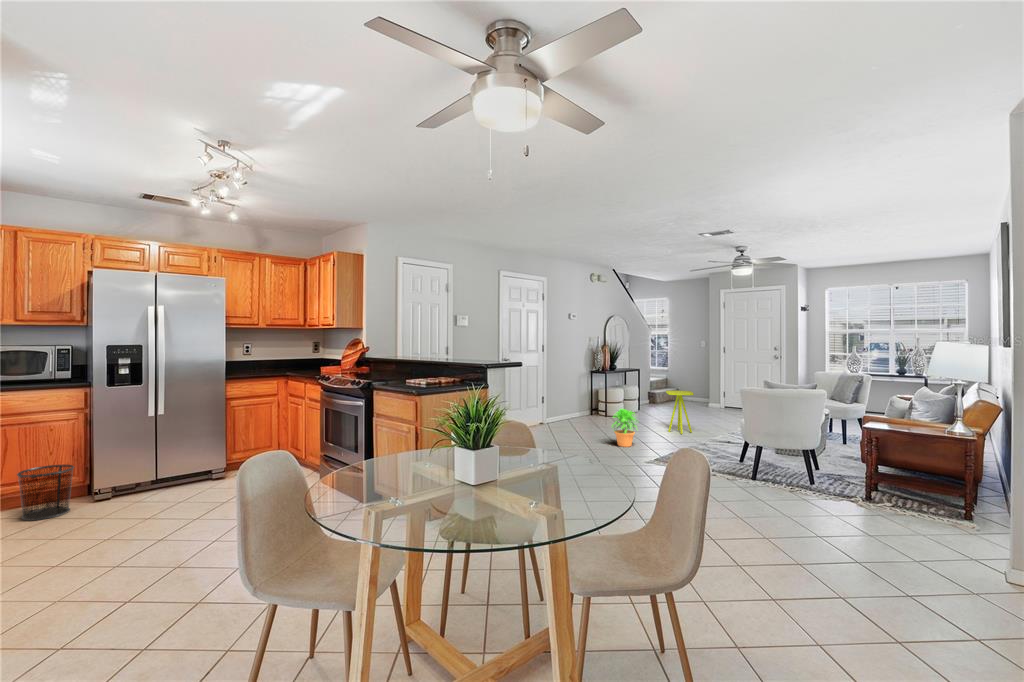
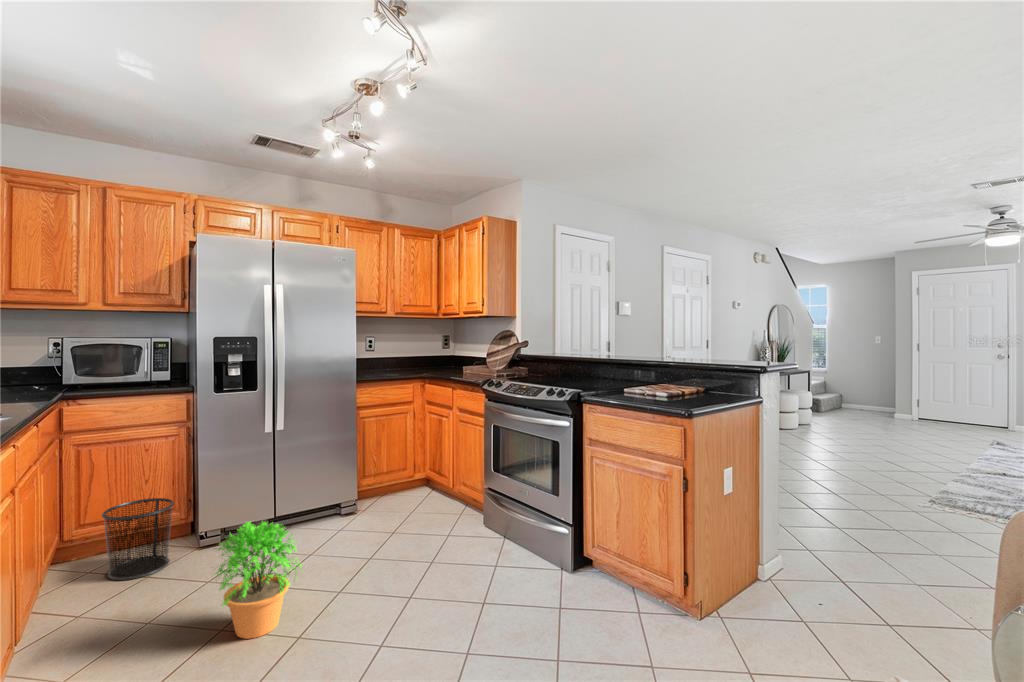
side table: present [666,390,694,434] -> none [883,400,934,459]
potted plant: present [612,409,636,447] -> present [217,521,302,639]

